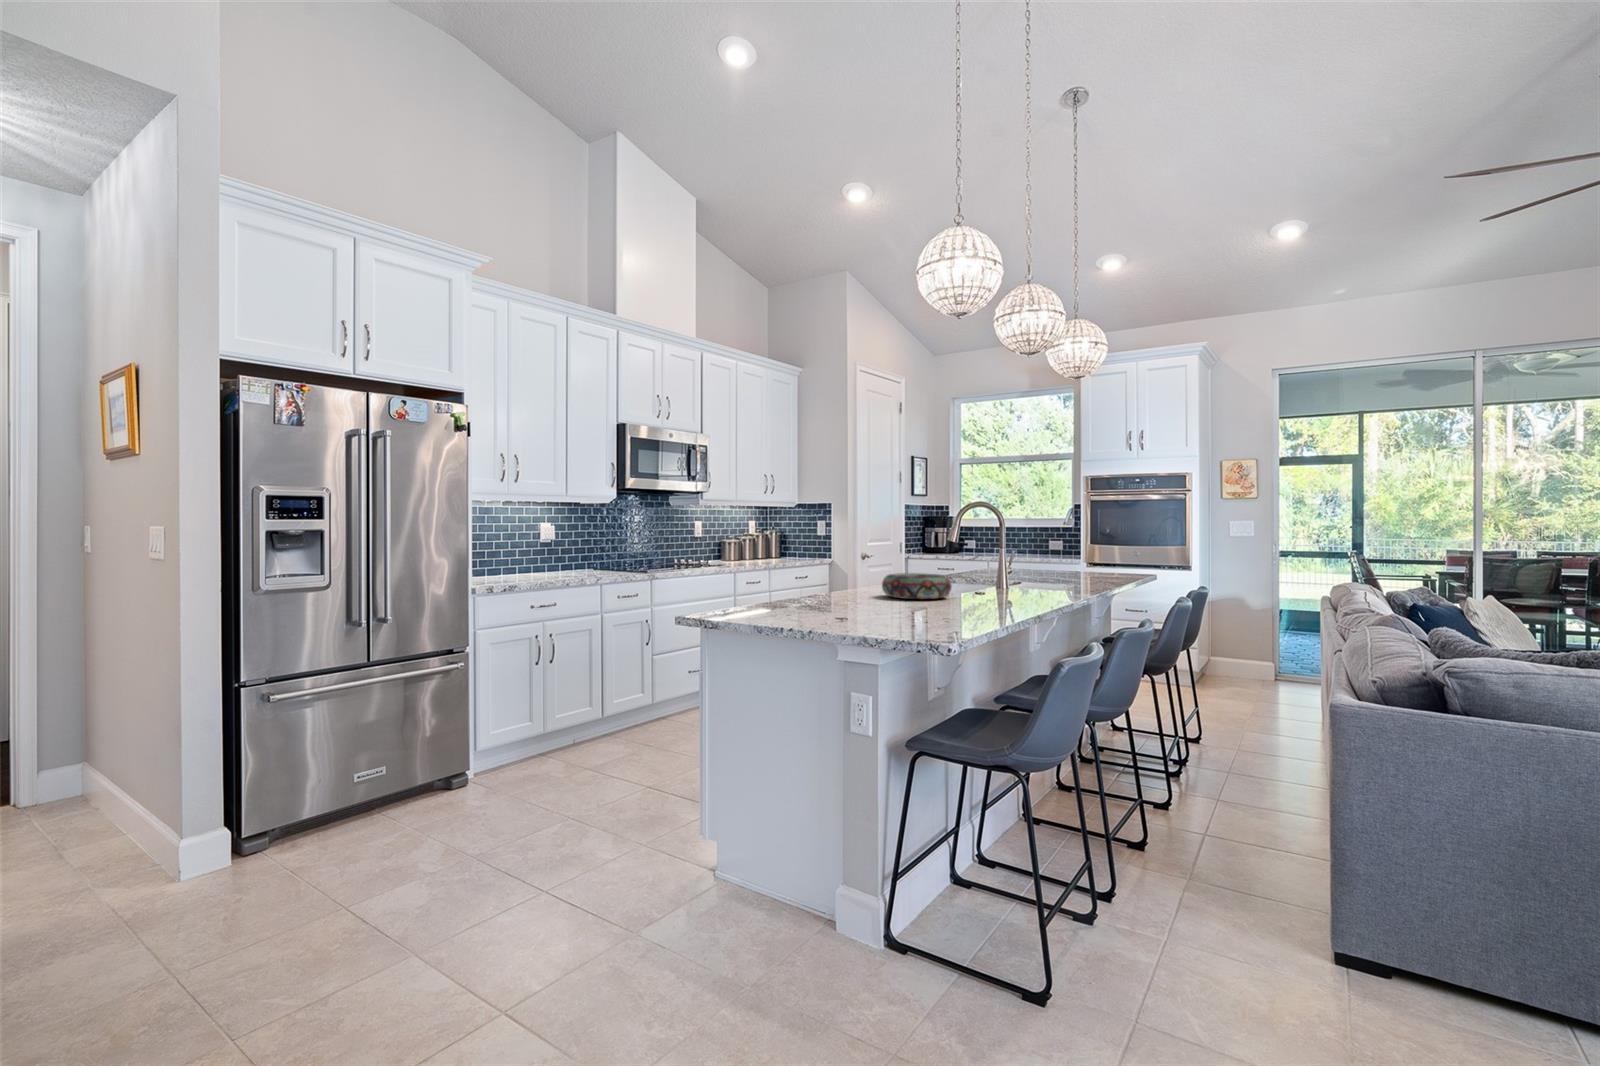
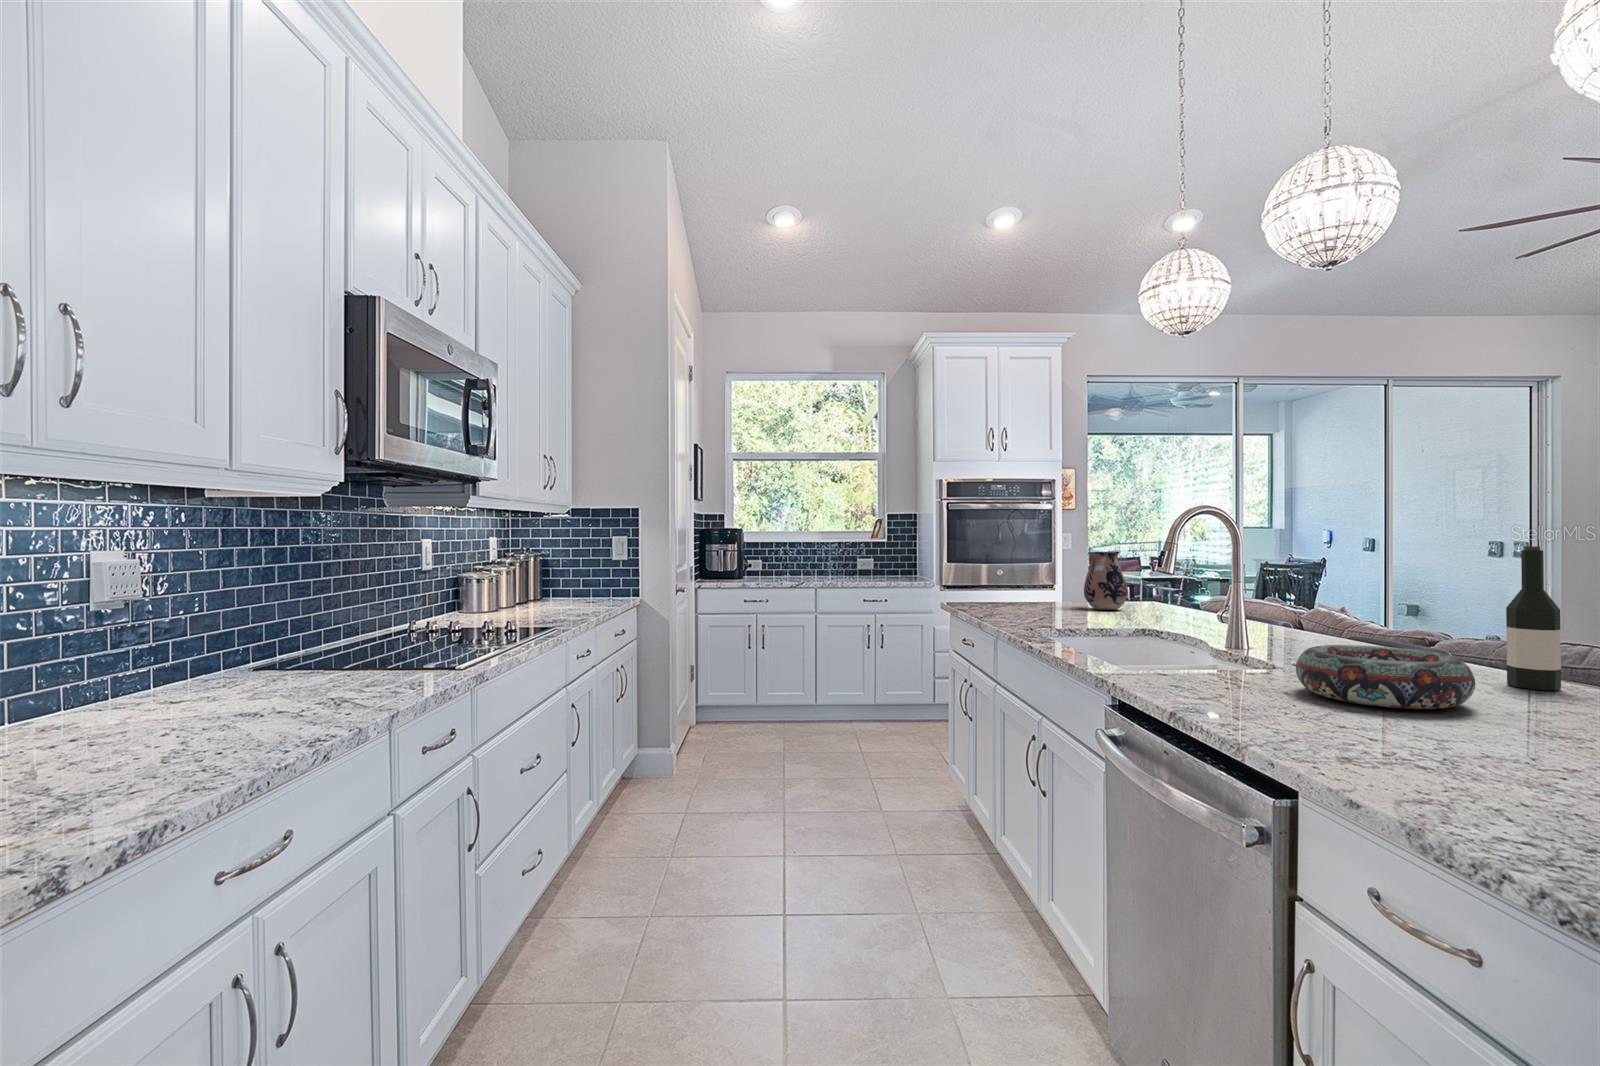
wine bottle: none [1018,524,1040,603] -> present [1506,546,1561,690]
ceramic pitcher: none [1072,533,1105,576] -> present [1084,552,1128,610]

